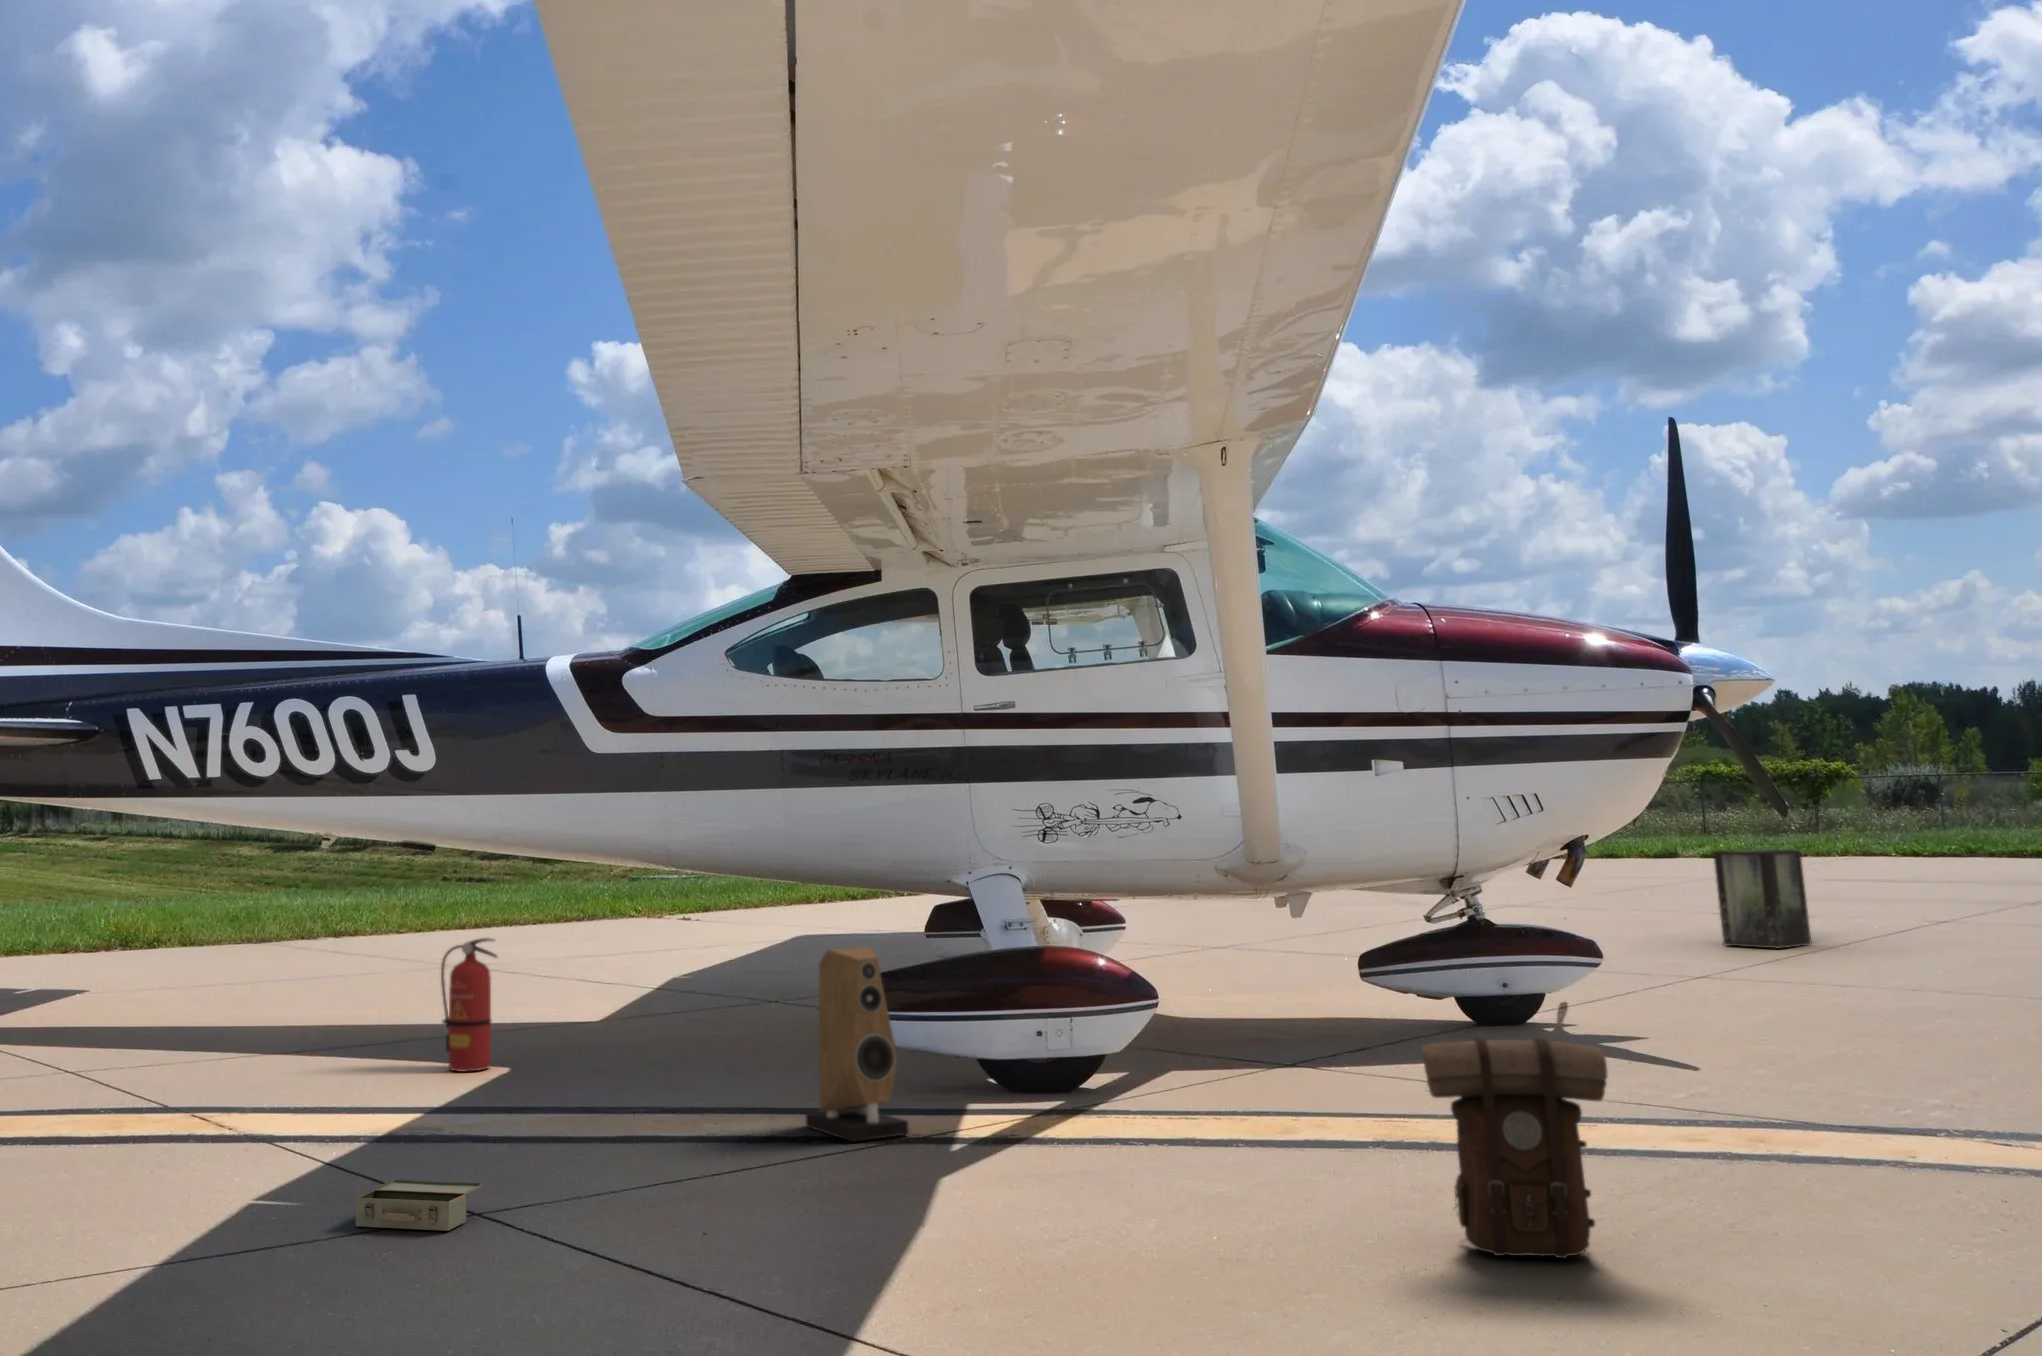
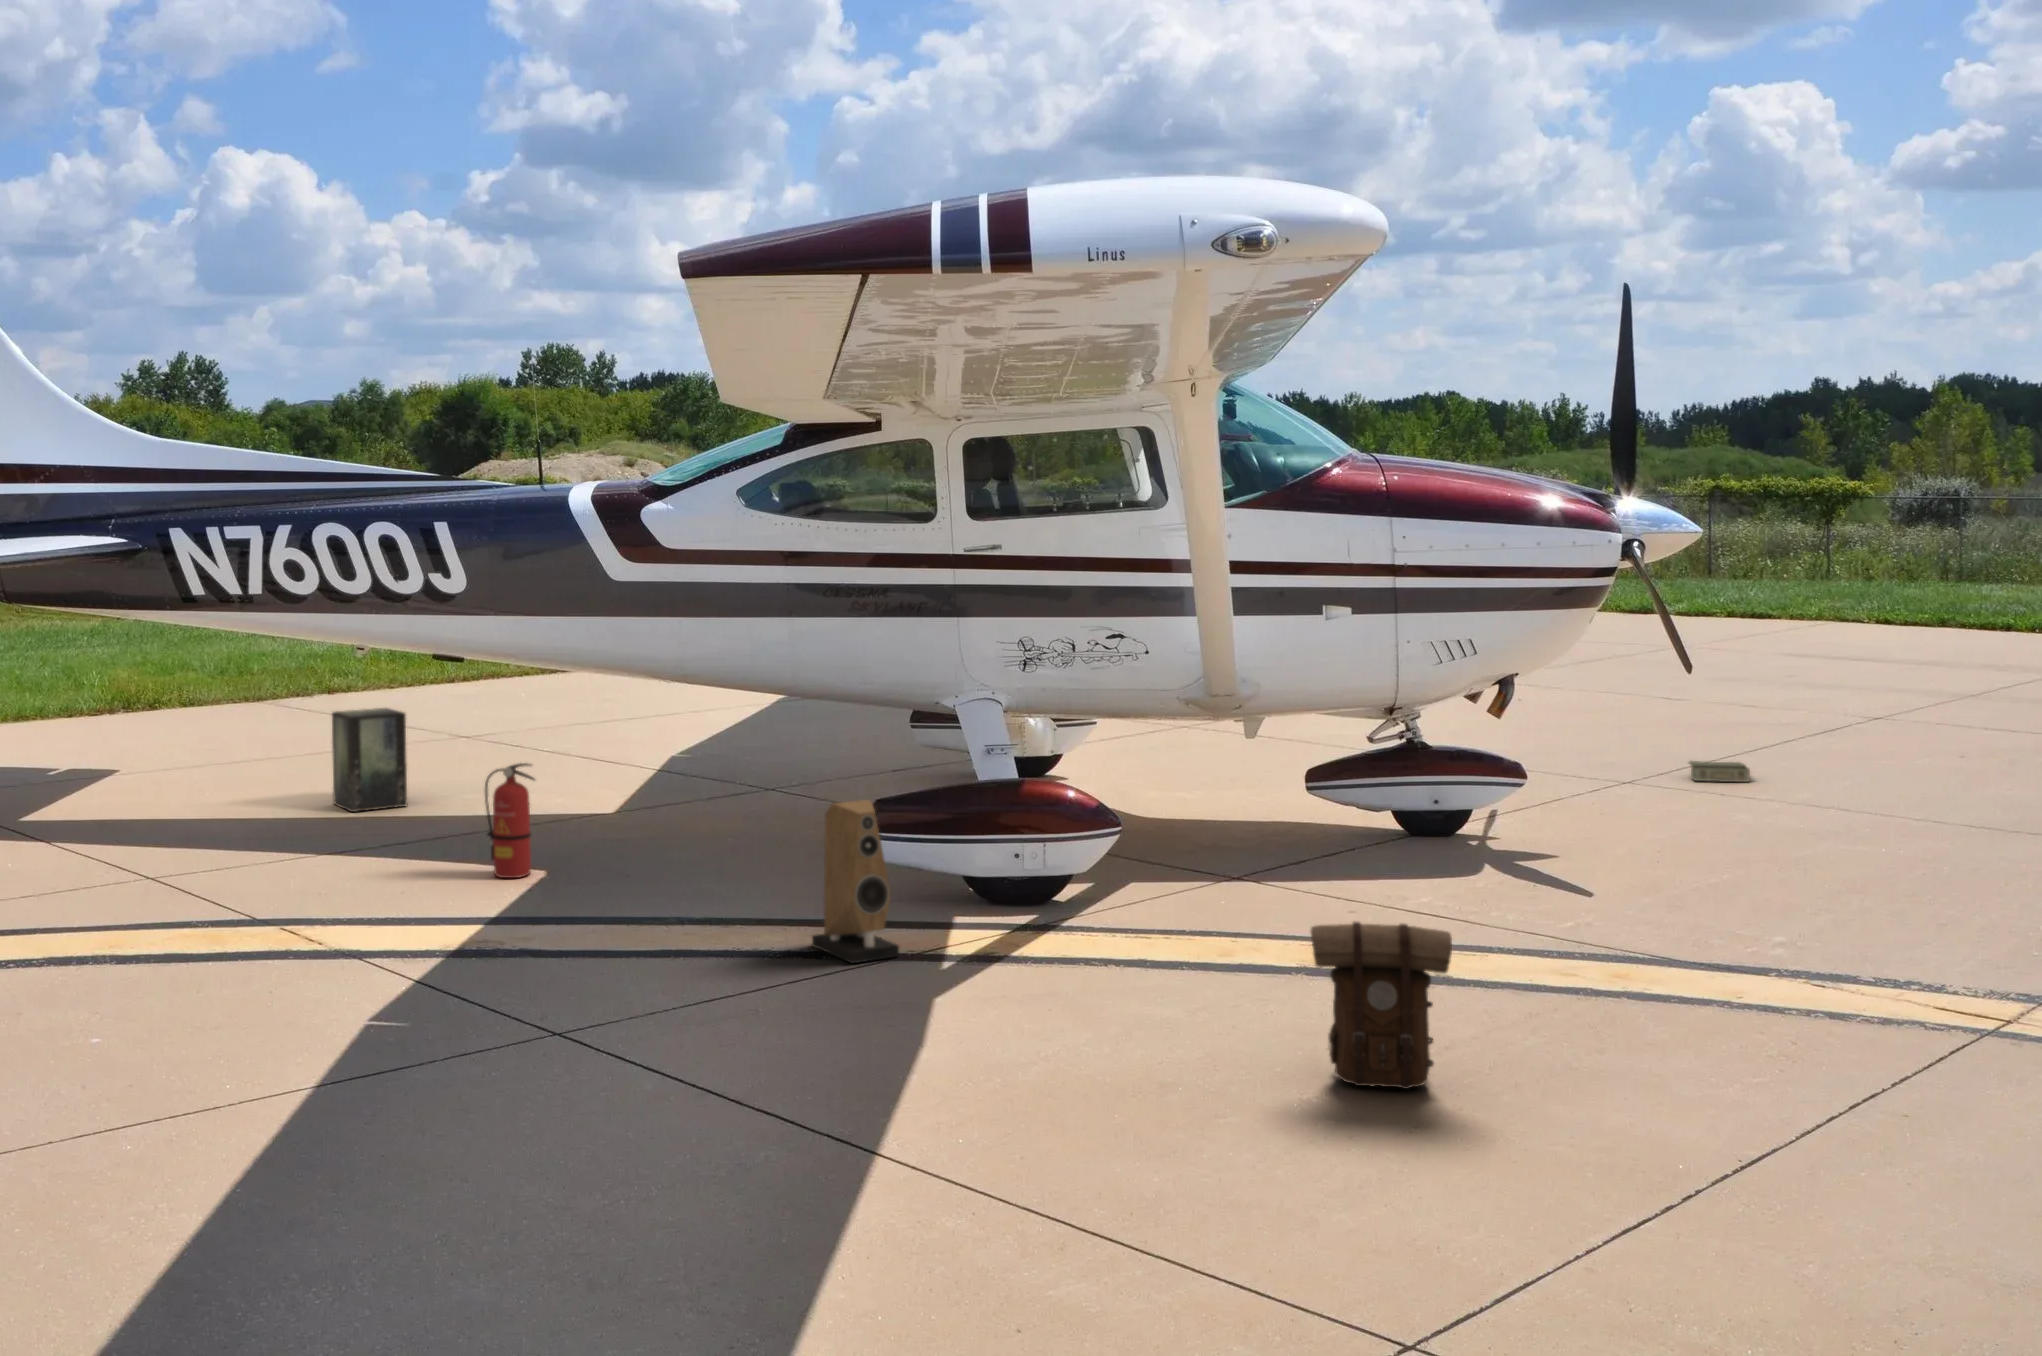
storage box: present [1714,850,1812,948] -> present [332,708,407,812]
toolbox: present [355,1180,482,1231] -> present [1689,761,1750,782]

